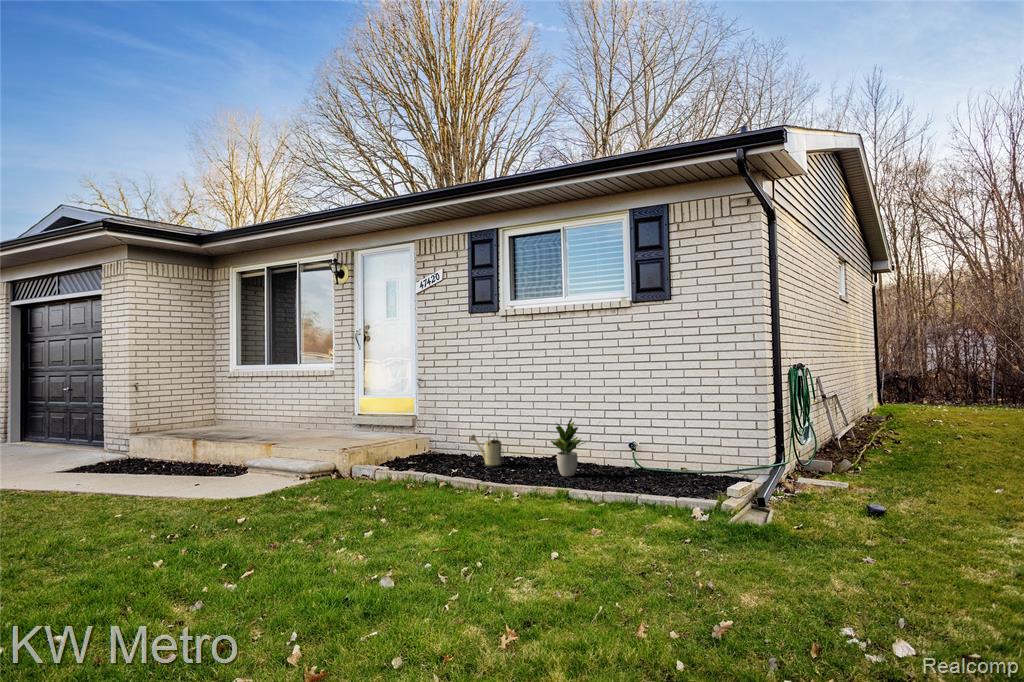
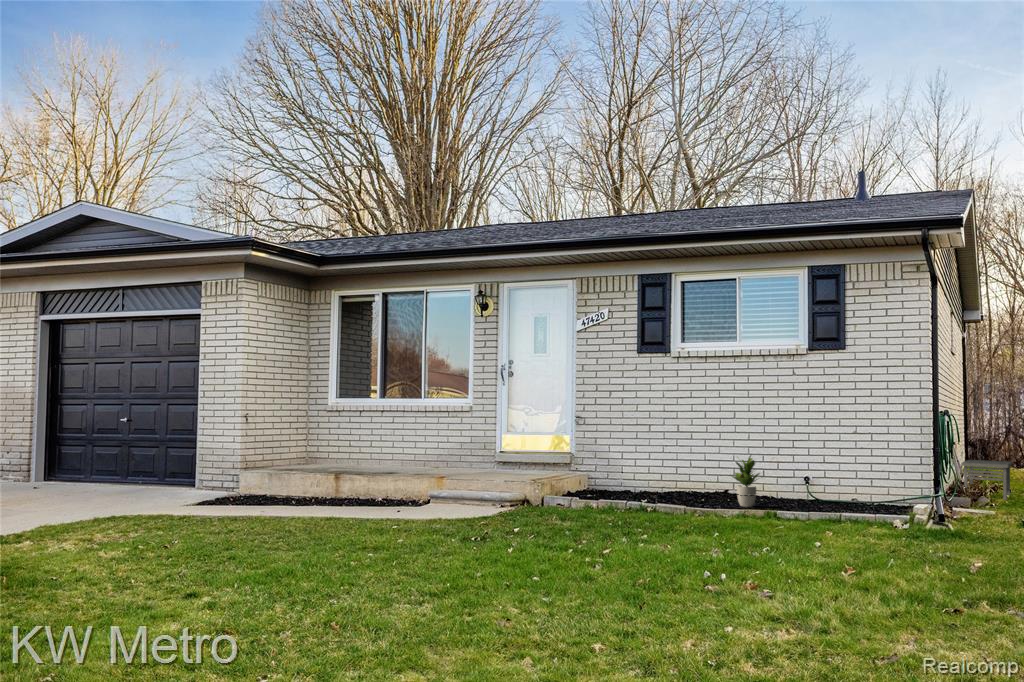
storage bench: none [830,402,887,447] -> present [961,460,1012,500]
watering can: present [470,434,502,467] -> none [640,469,677,502]

